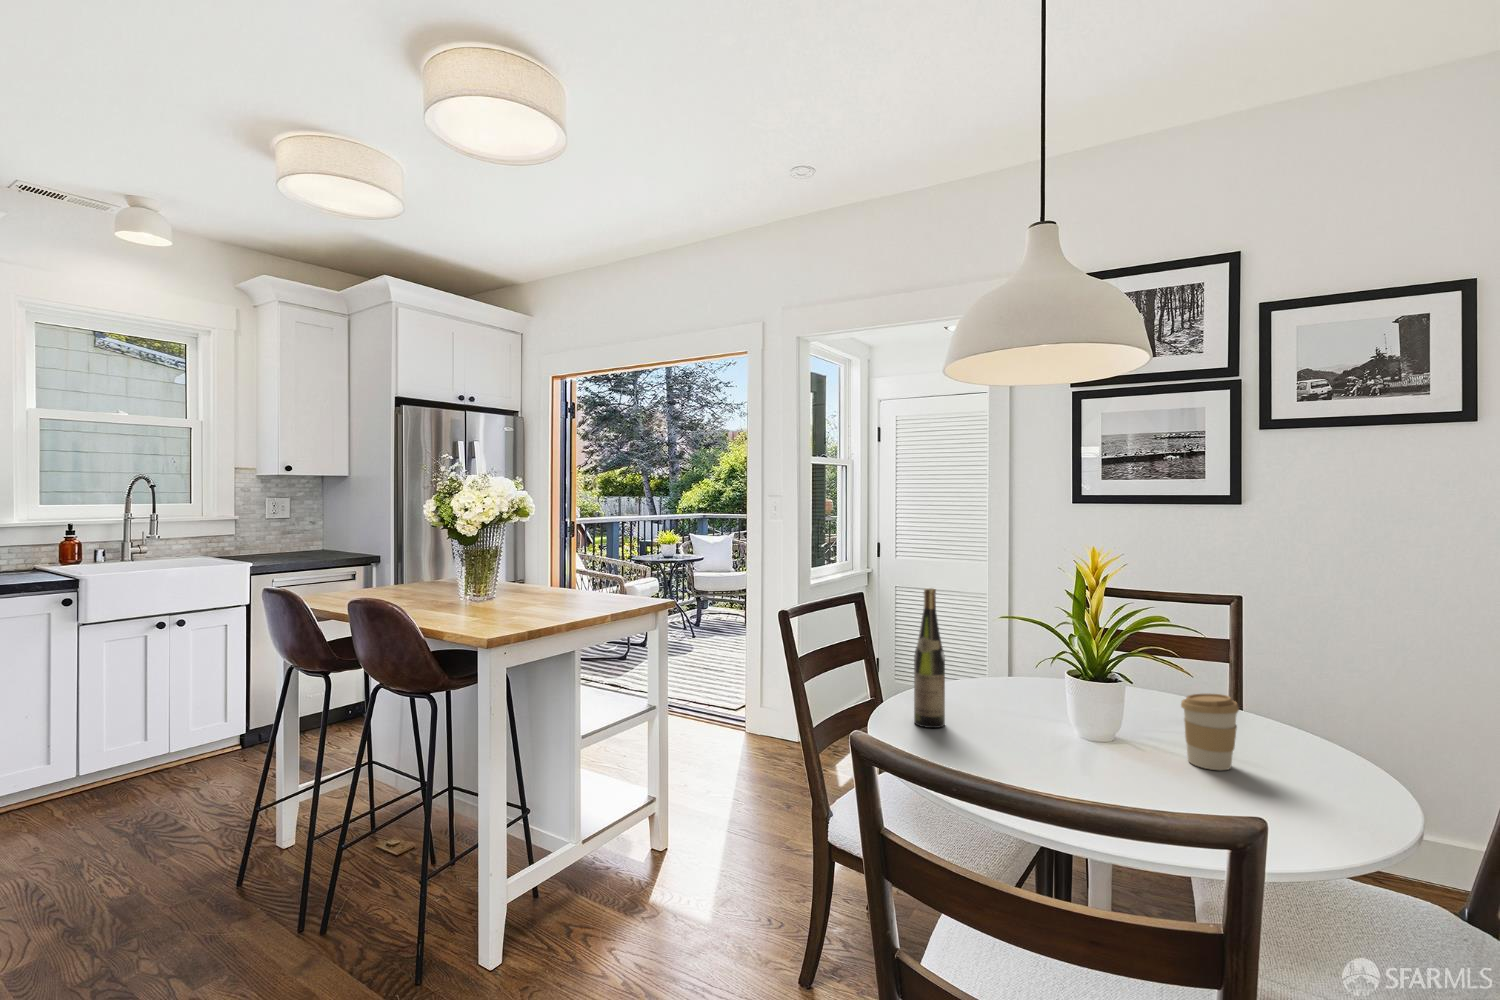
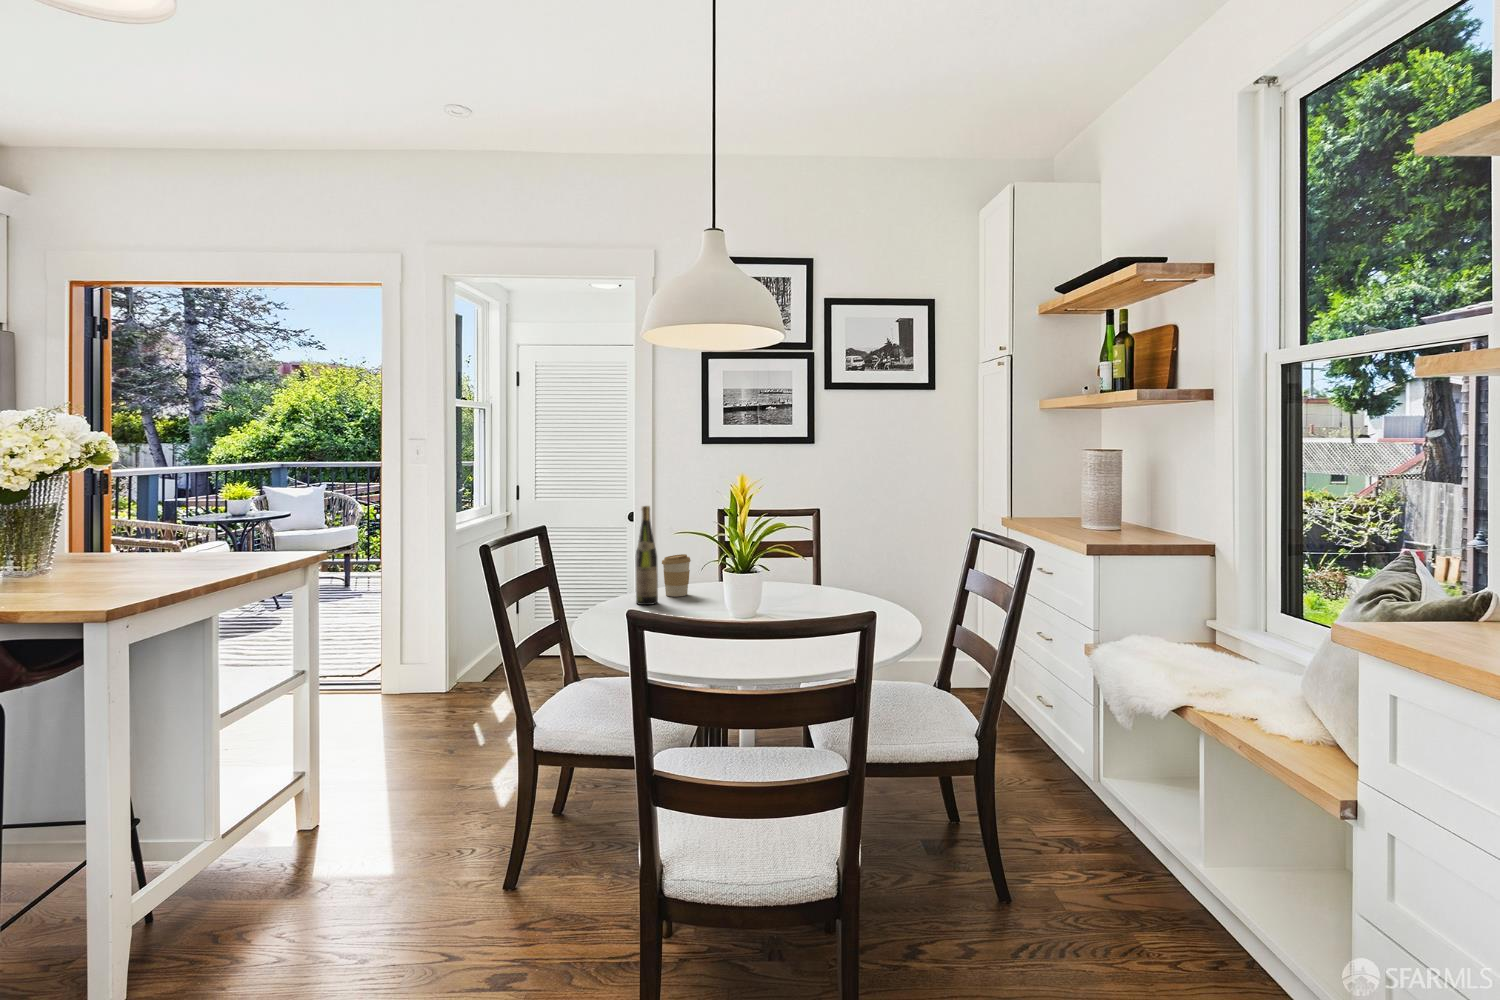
coffee cup: present [1181,693,1239,770] -> present [662,554,691,597]

